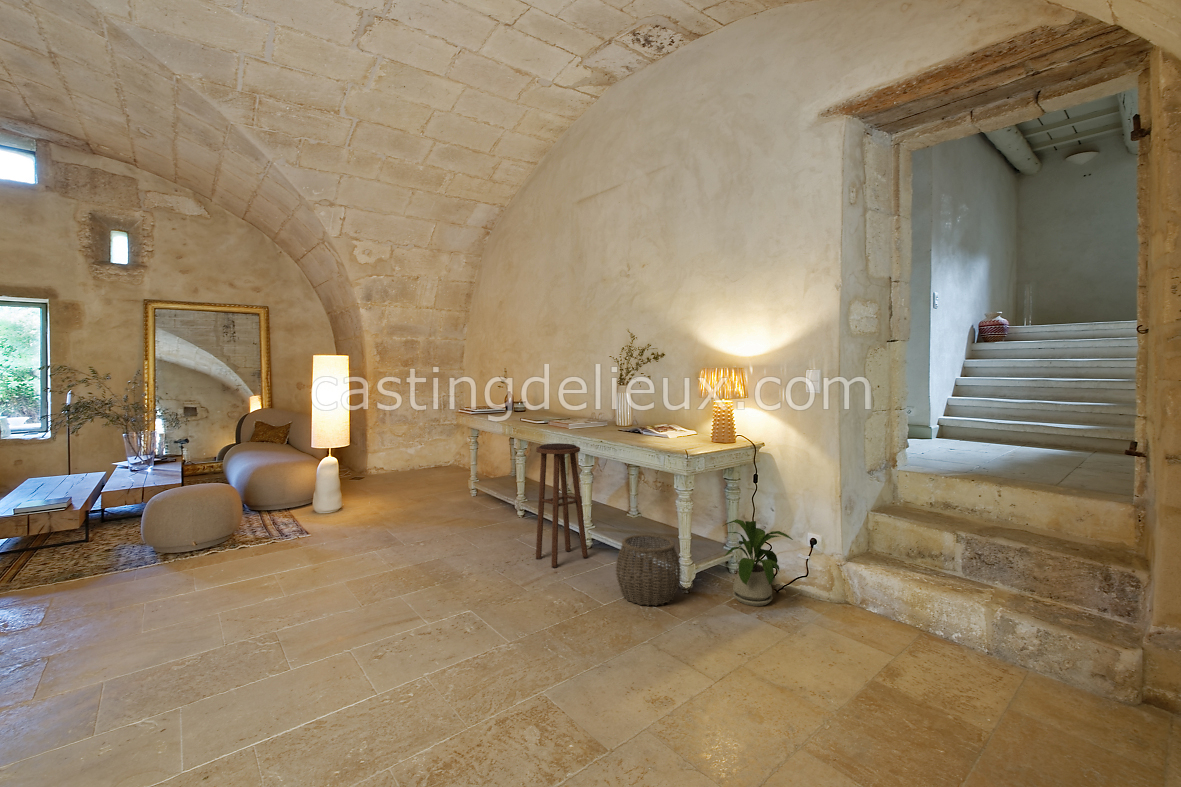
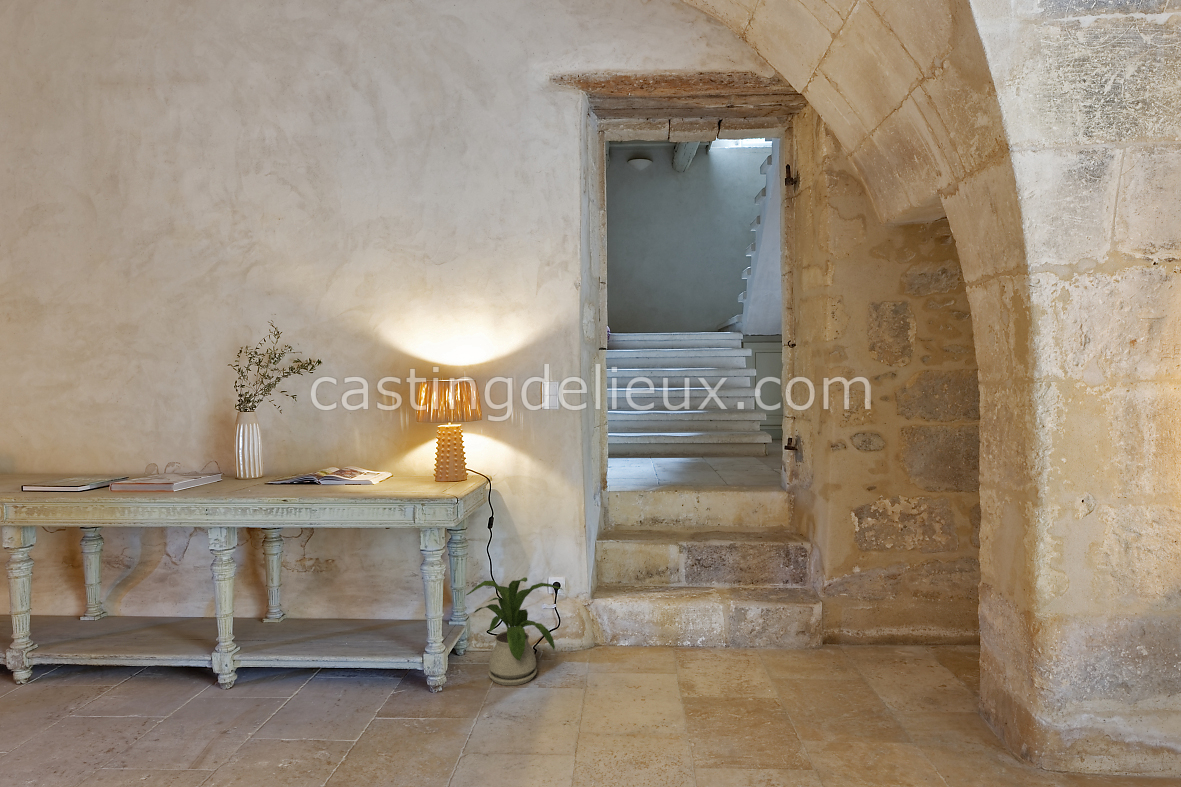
stool: present [536,443,588,568] -> none [128,519,234,745]
woven basket: present [616,534,681,605] -> none [346,631,445,743]

